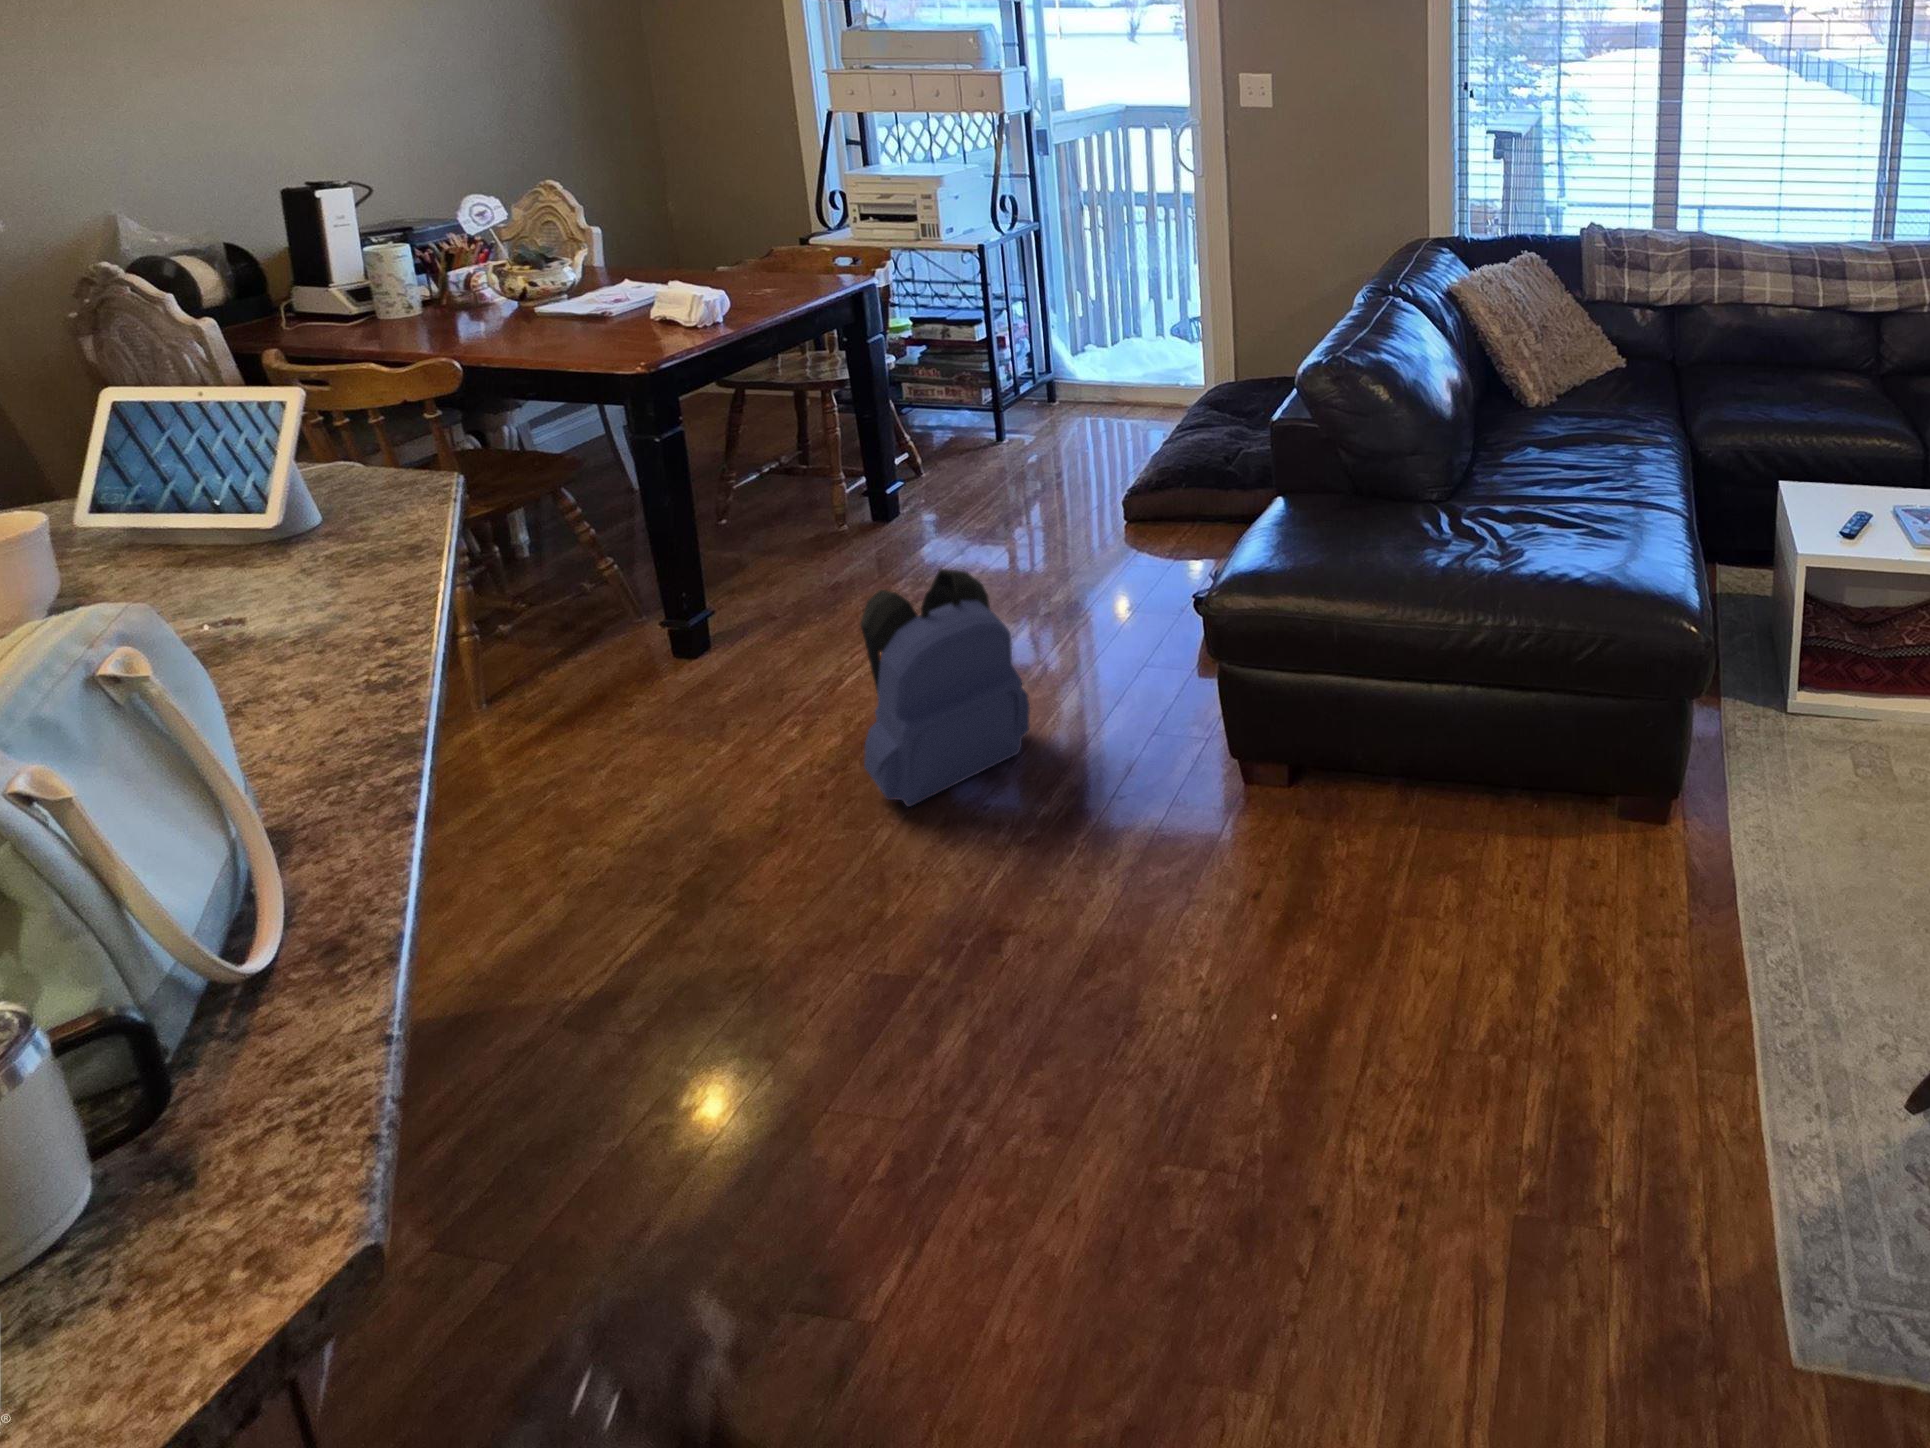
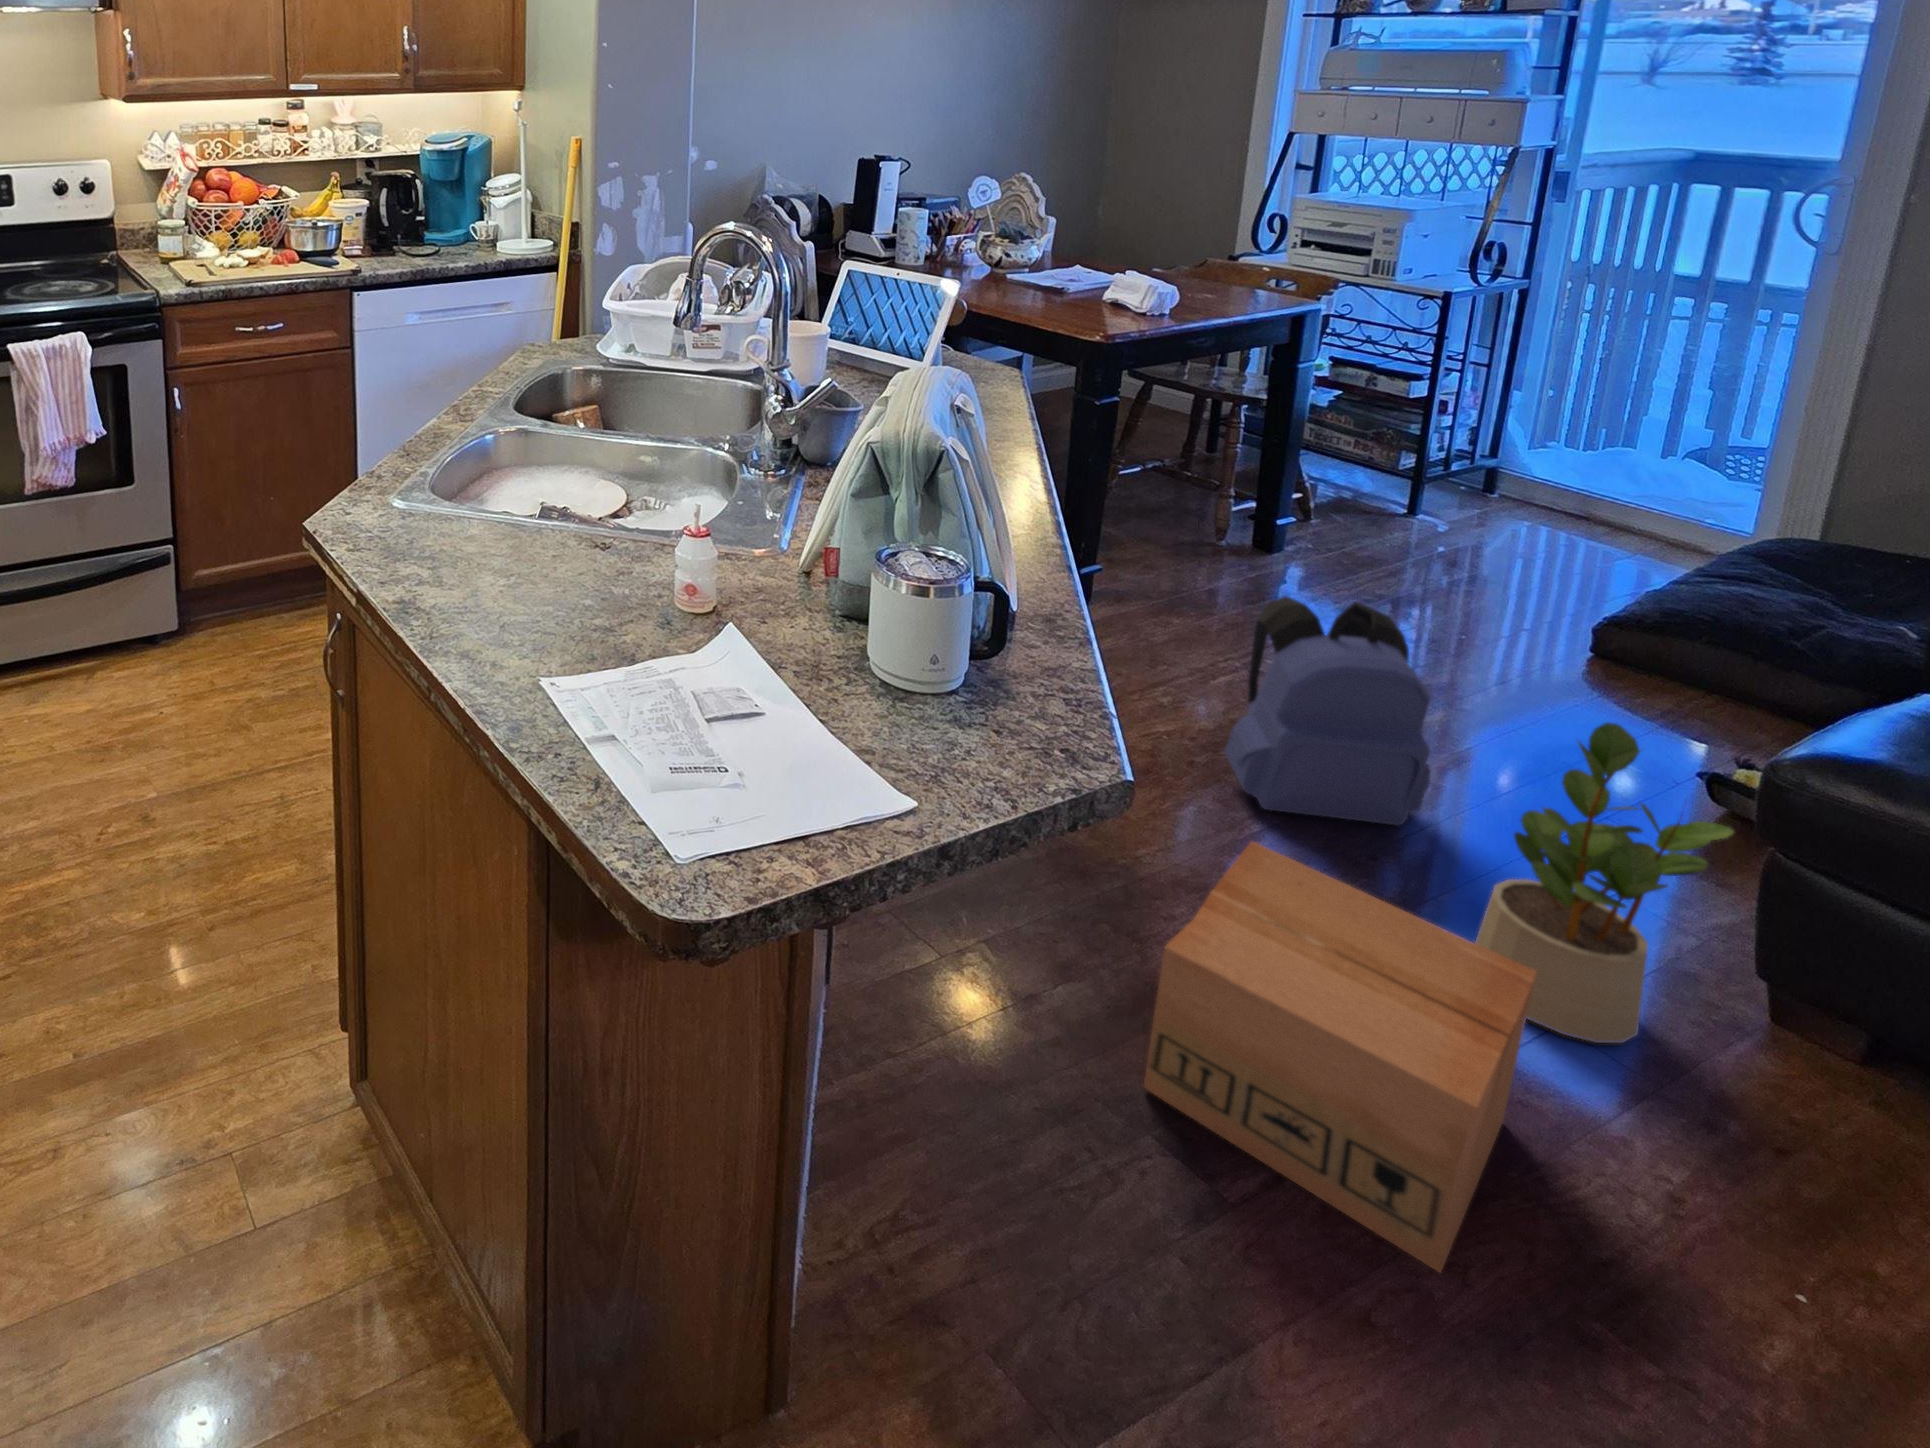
potted plant: none [1078,611,1201,885] -> present [1475,722,1734,1043]
cardboard box: none [790,865,1116,1247] -> present [1144,841,1537,1272]

